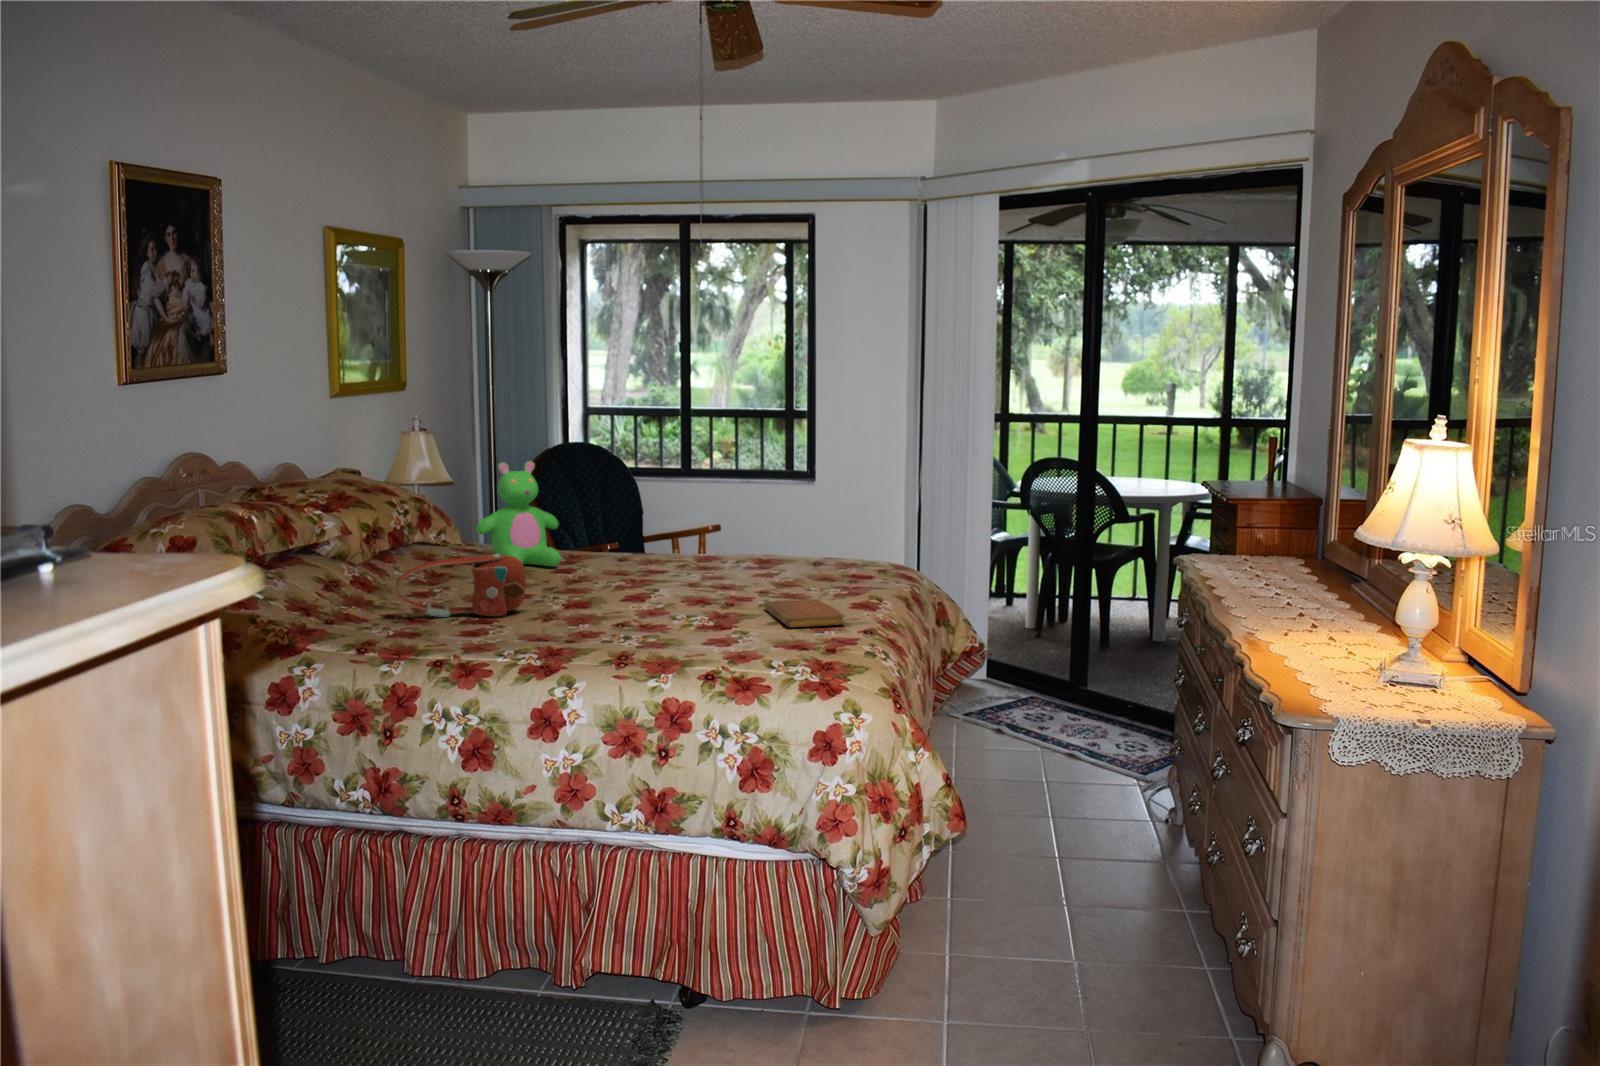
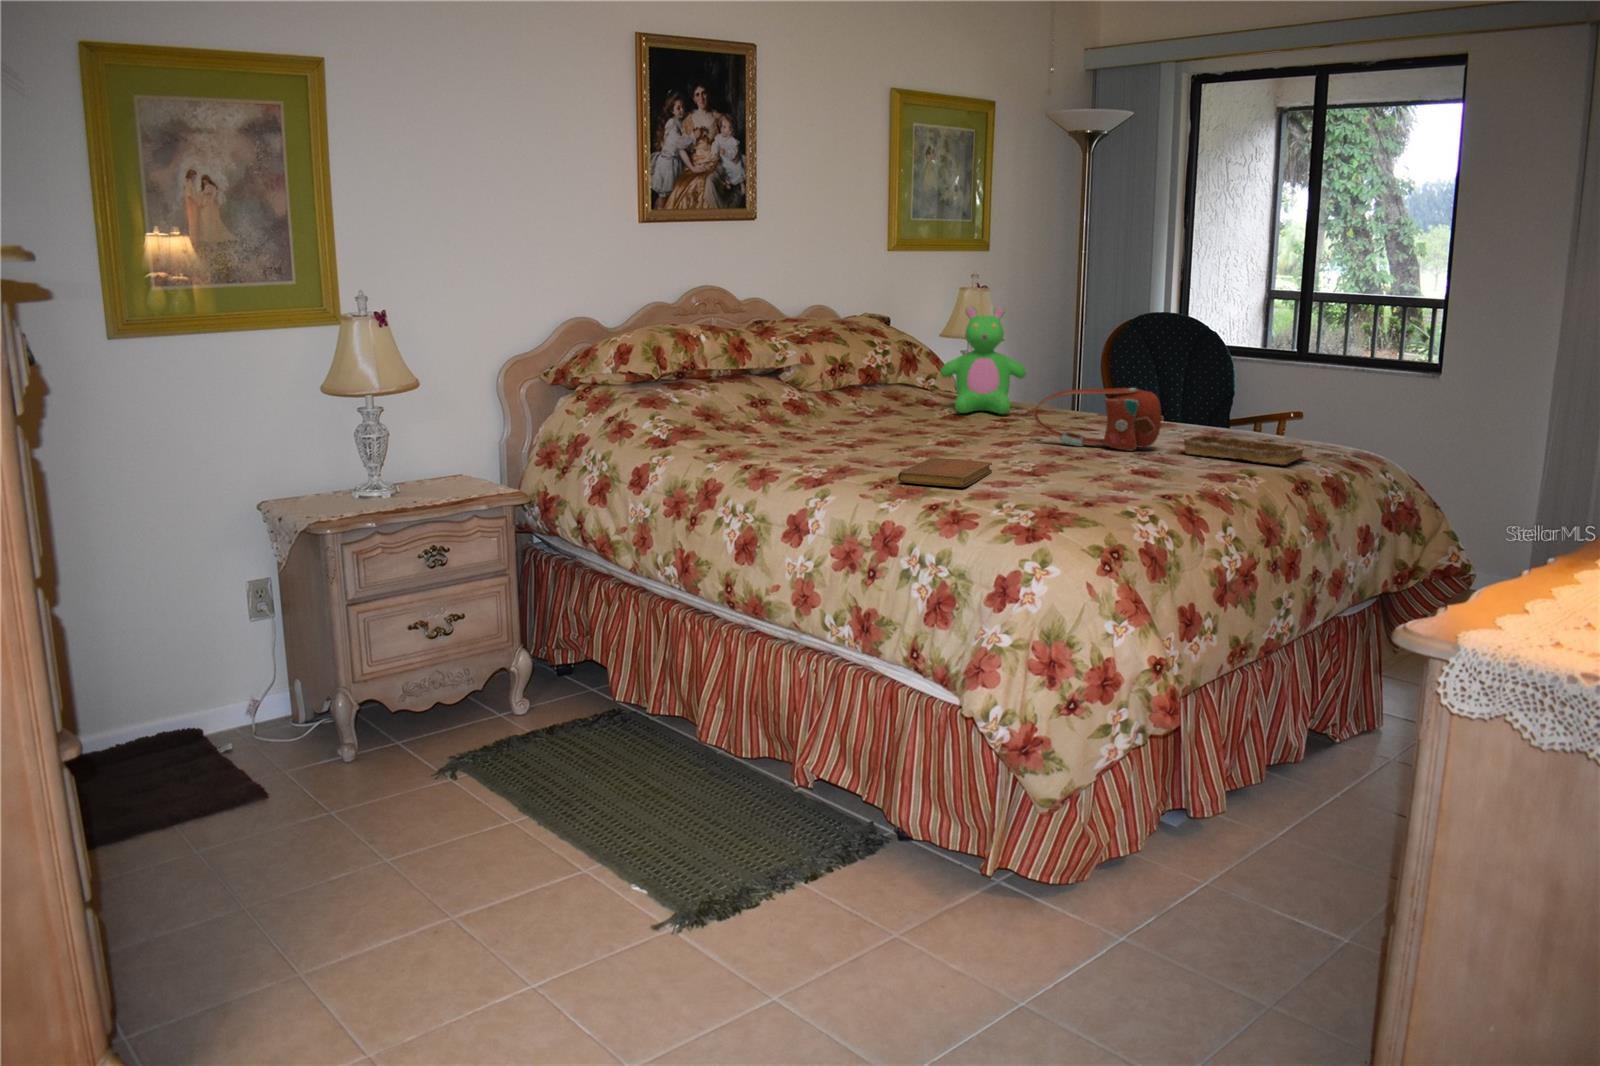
handbag: present [396,554,526,617] -> present [1034,388,1161,451]
tray: none [774,570,872,592] -> present [1184,434,1308,465]
notebook: present [764,599,845,627] -> present [898,458,992,487]

